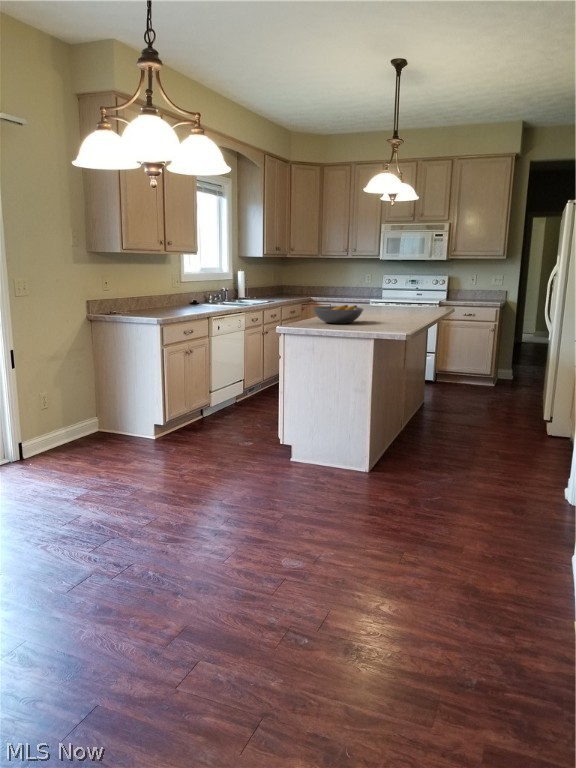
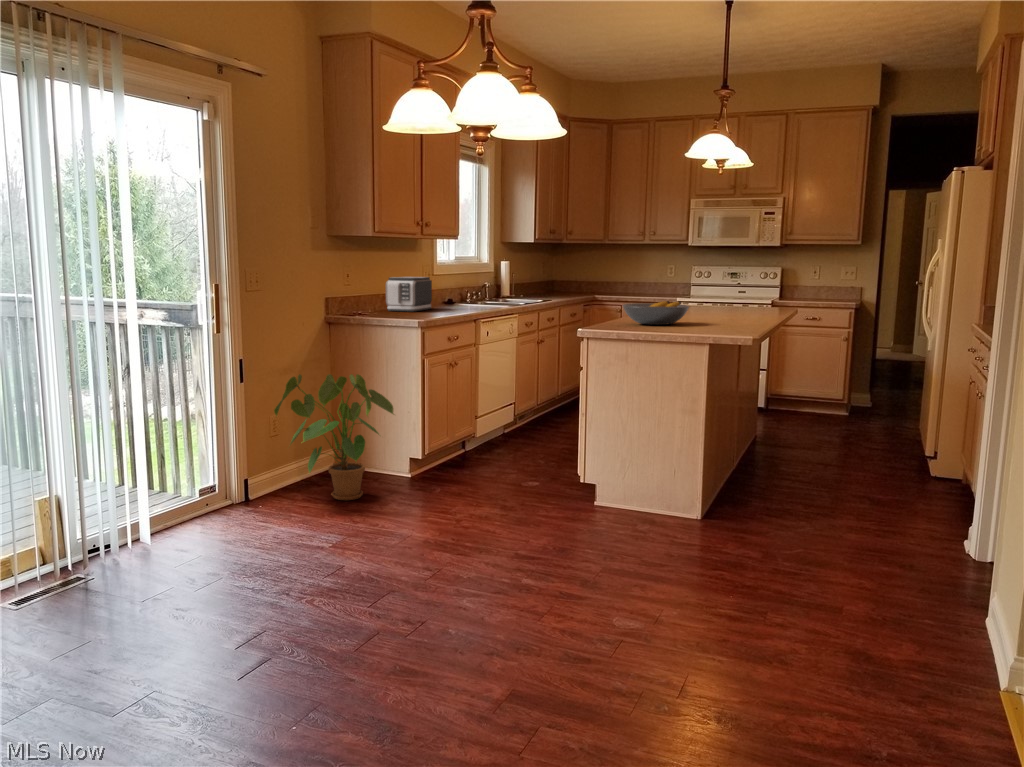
toaster: none [139,284,177,311] -> present [386,277,432,312]
house plant: none [43,361,142,459] -> present [274,374,394,500]

